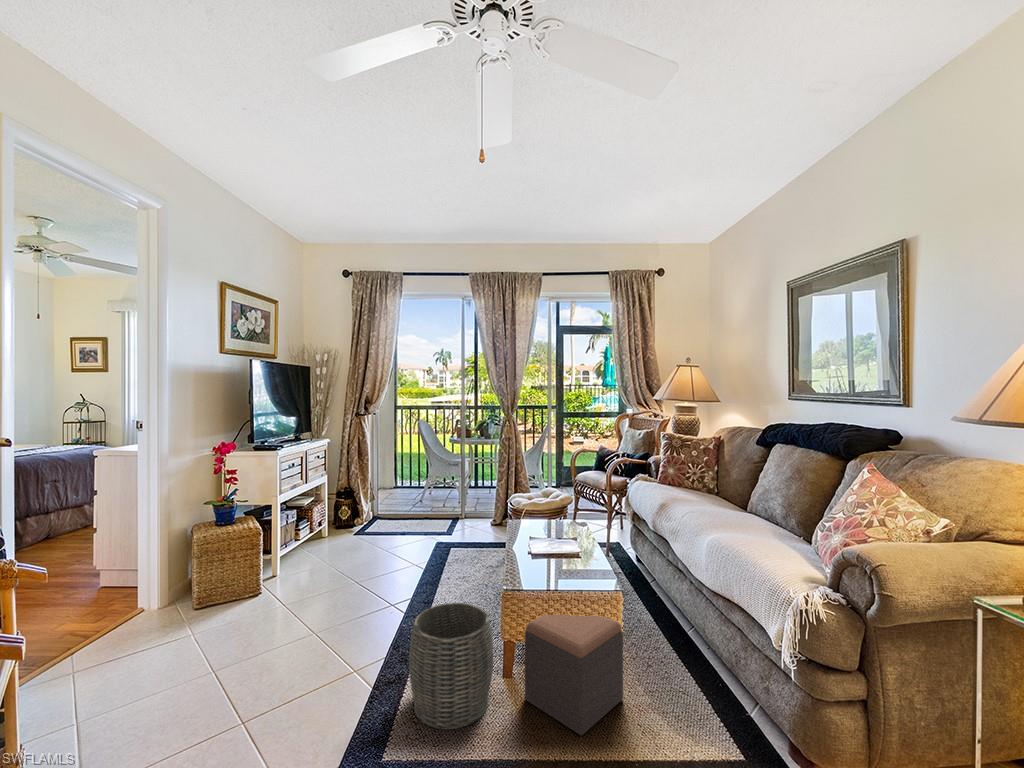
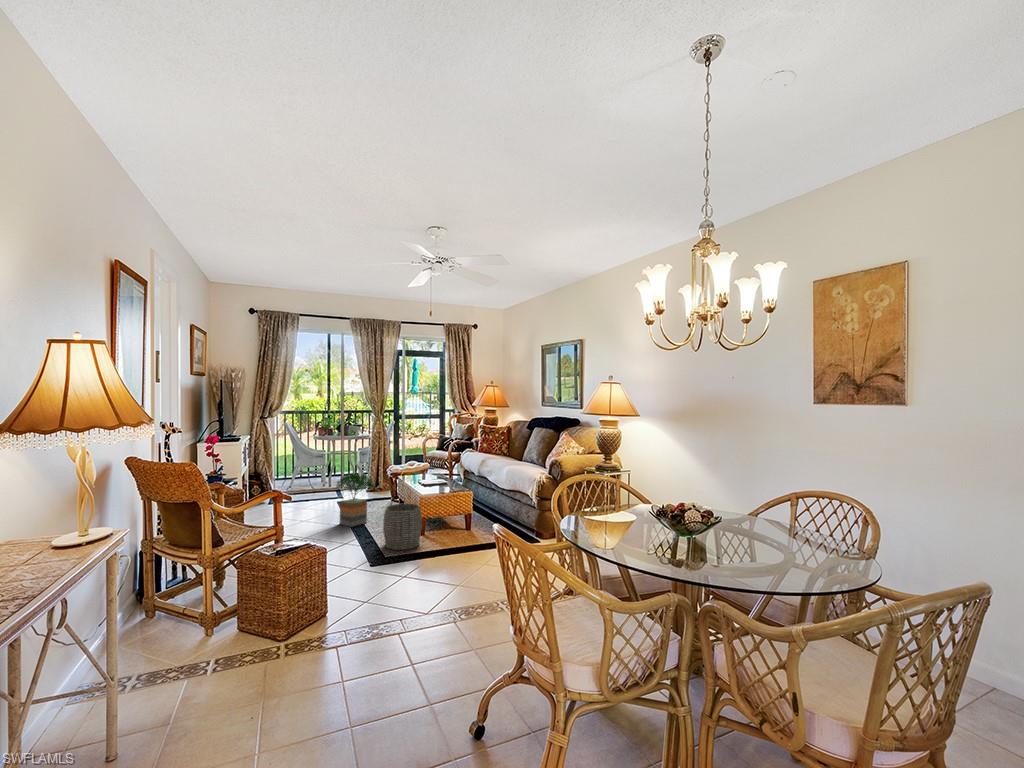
potted tree: none [387,511,453,613] -> present [336,473,375,527]
footstool: present [525,614,623,736] -> none [434,500,475,543]

